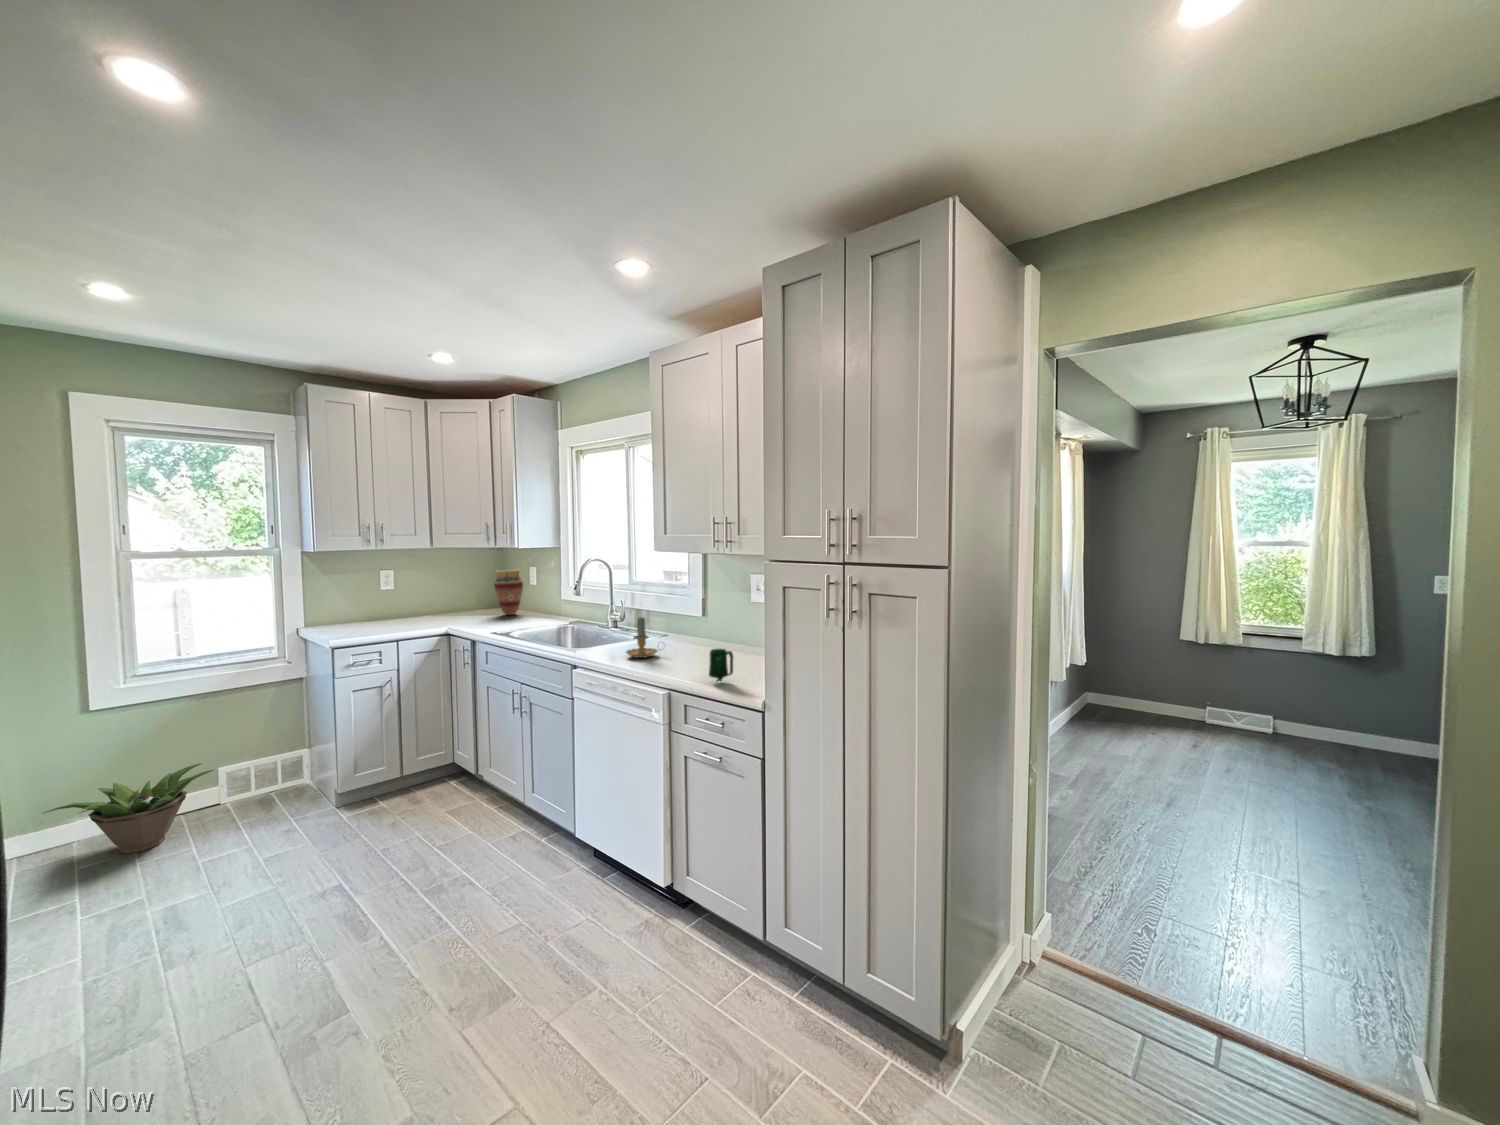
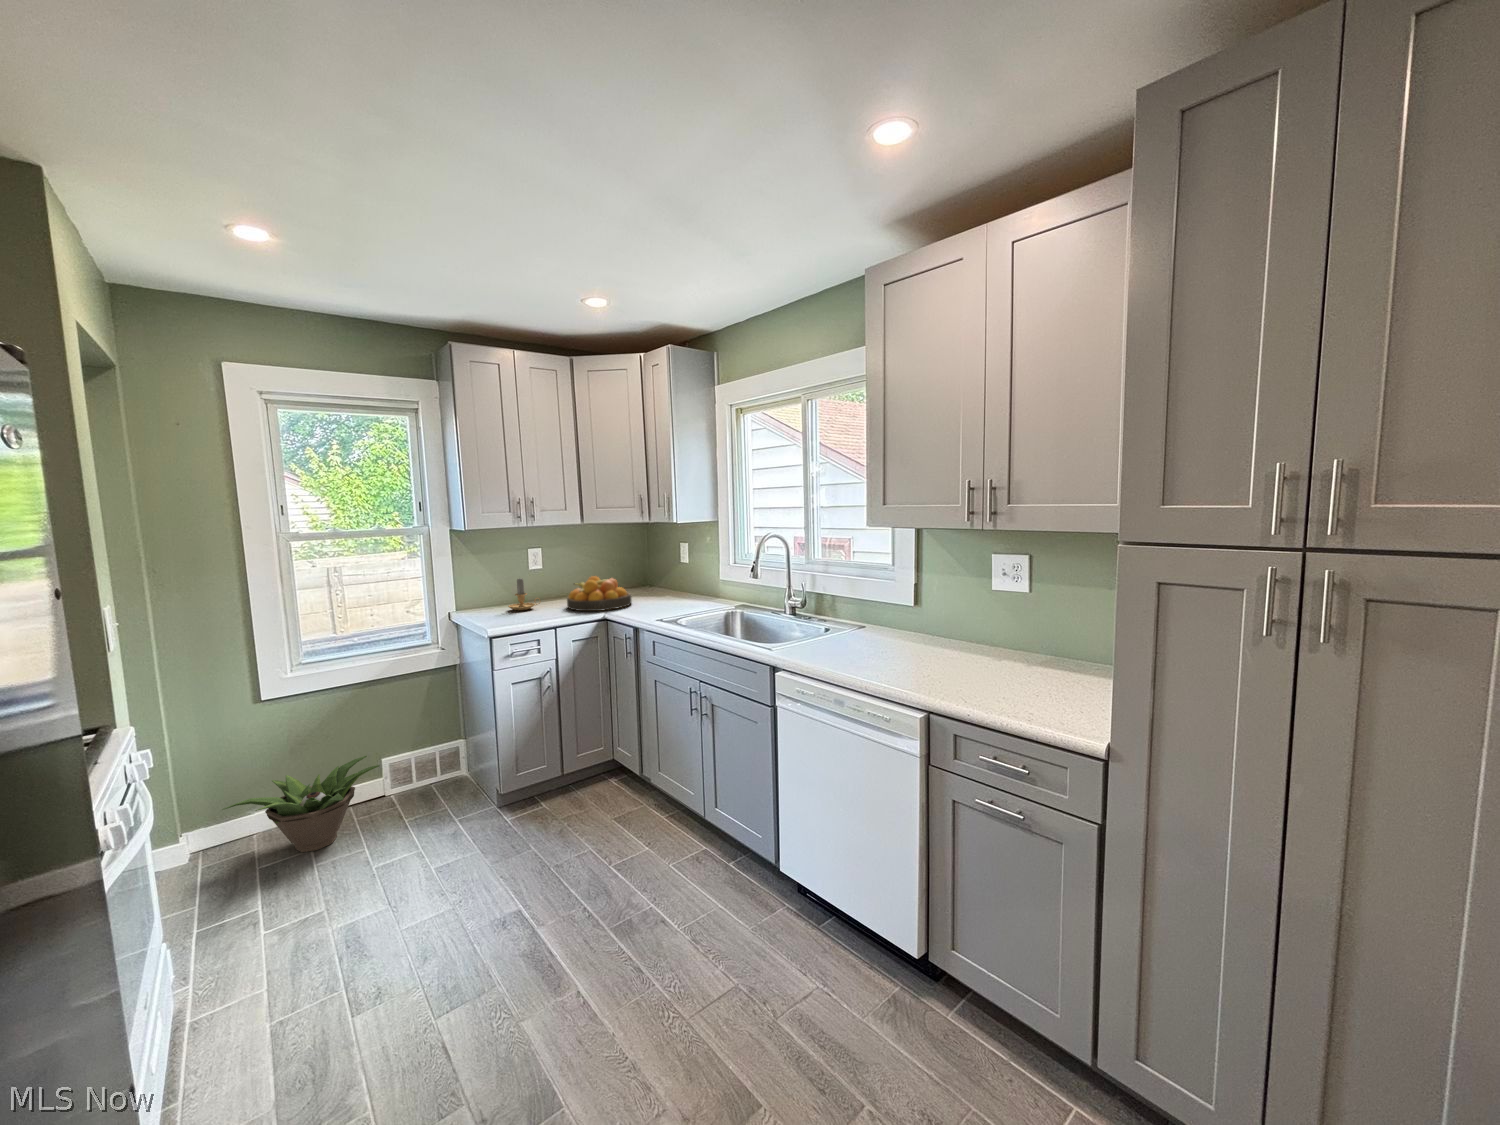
vase: present [494,569,523,615] -> none [645,545,675,597]
fruit bowl: none [415,596,478,627] -> present [567,576,631,611]
candle: present [626,617,658,658] -> present [508,578,541,610]
mug: present [709,649,733,681] -> none [990,660,1031,709]

